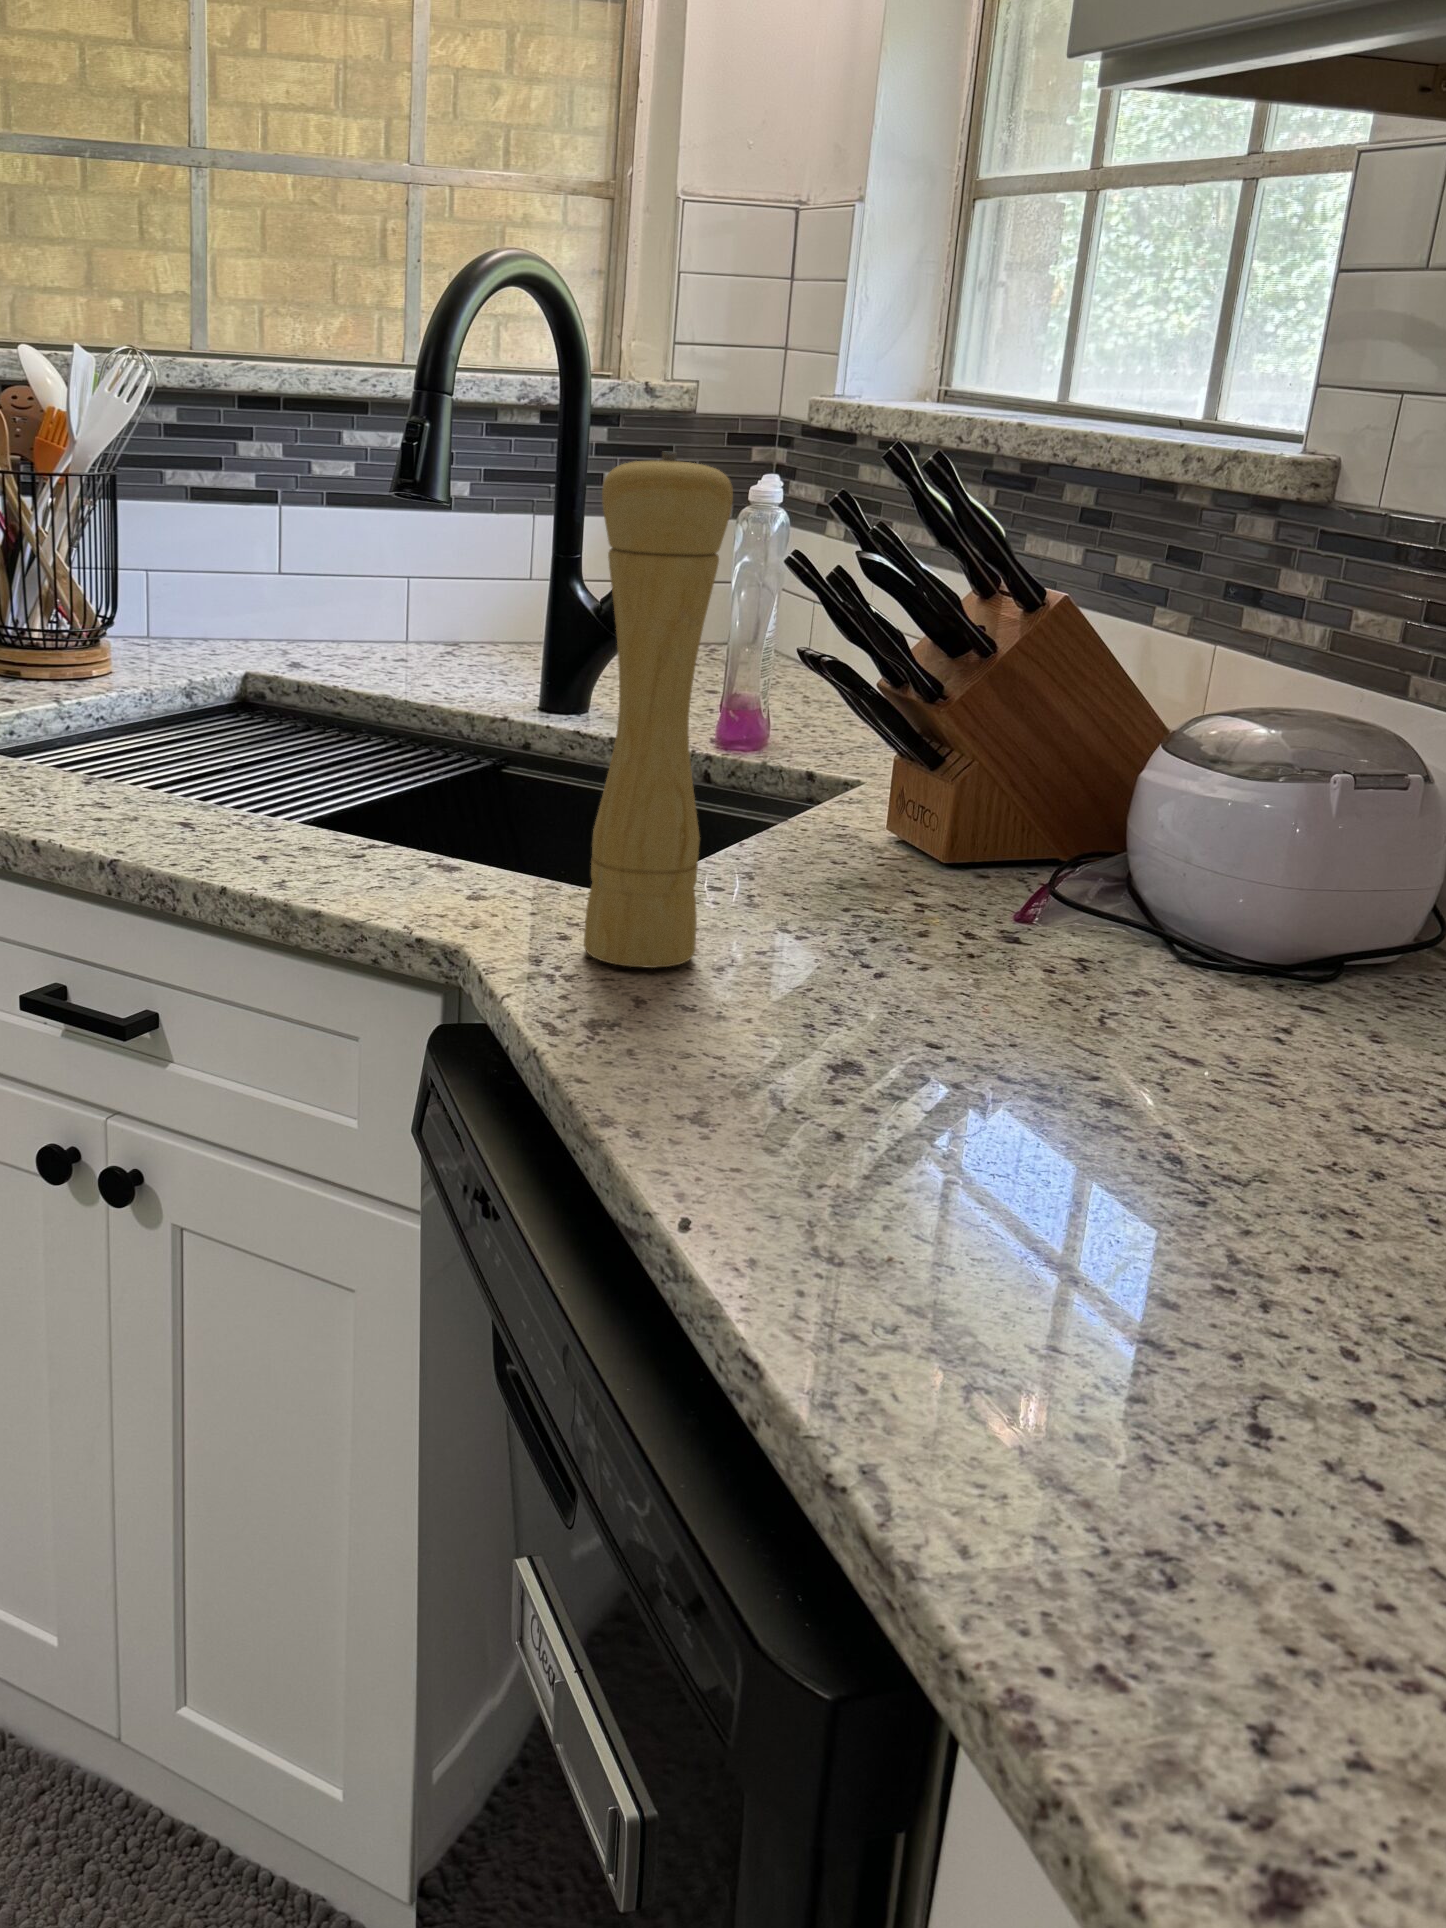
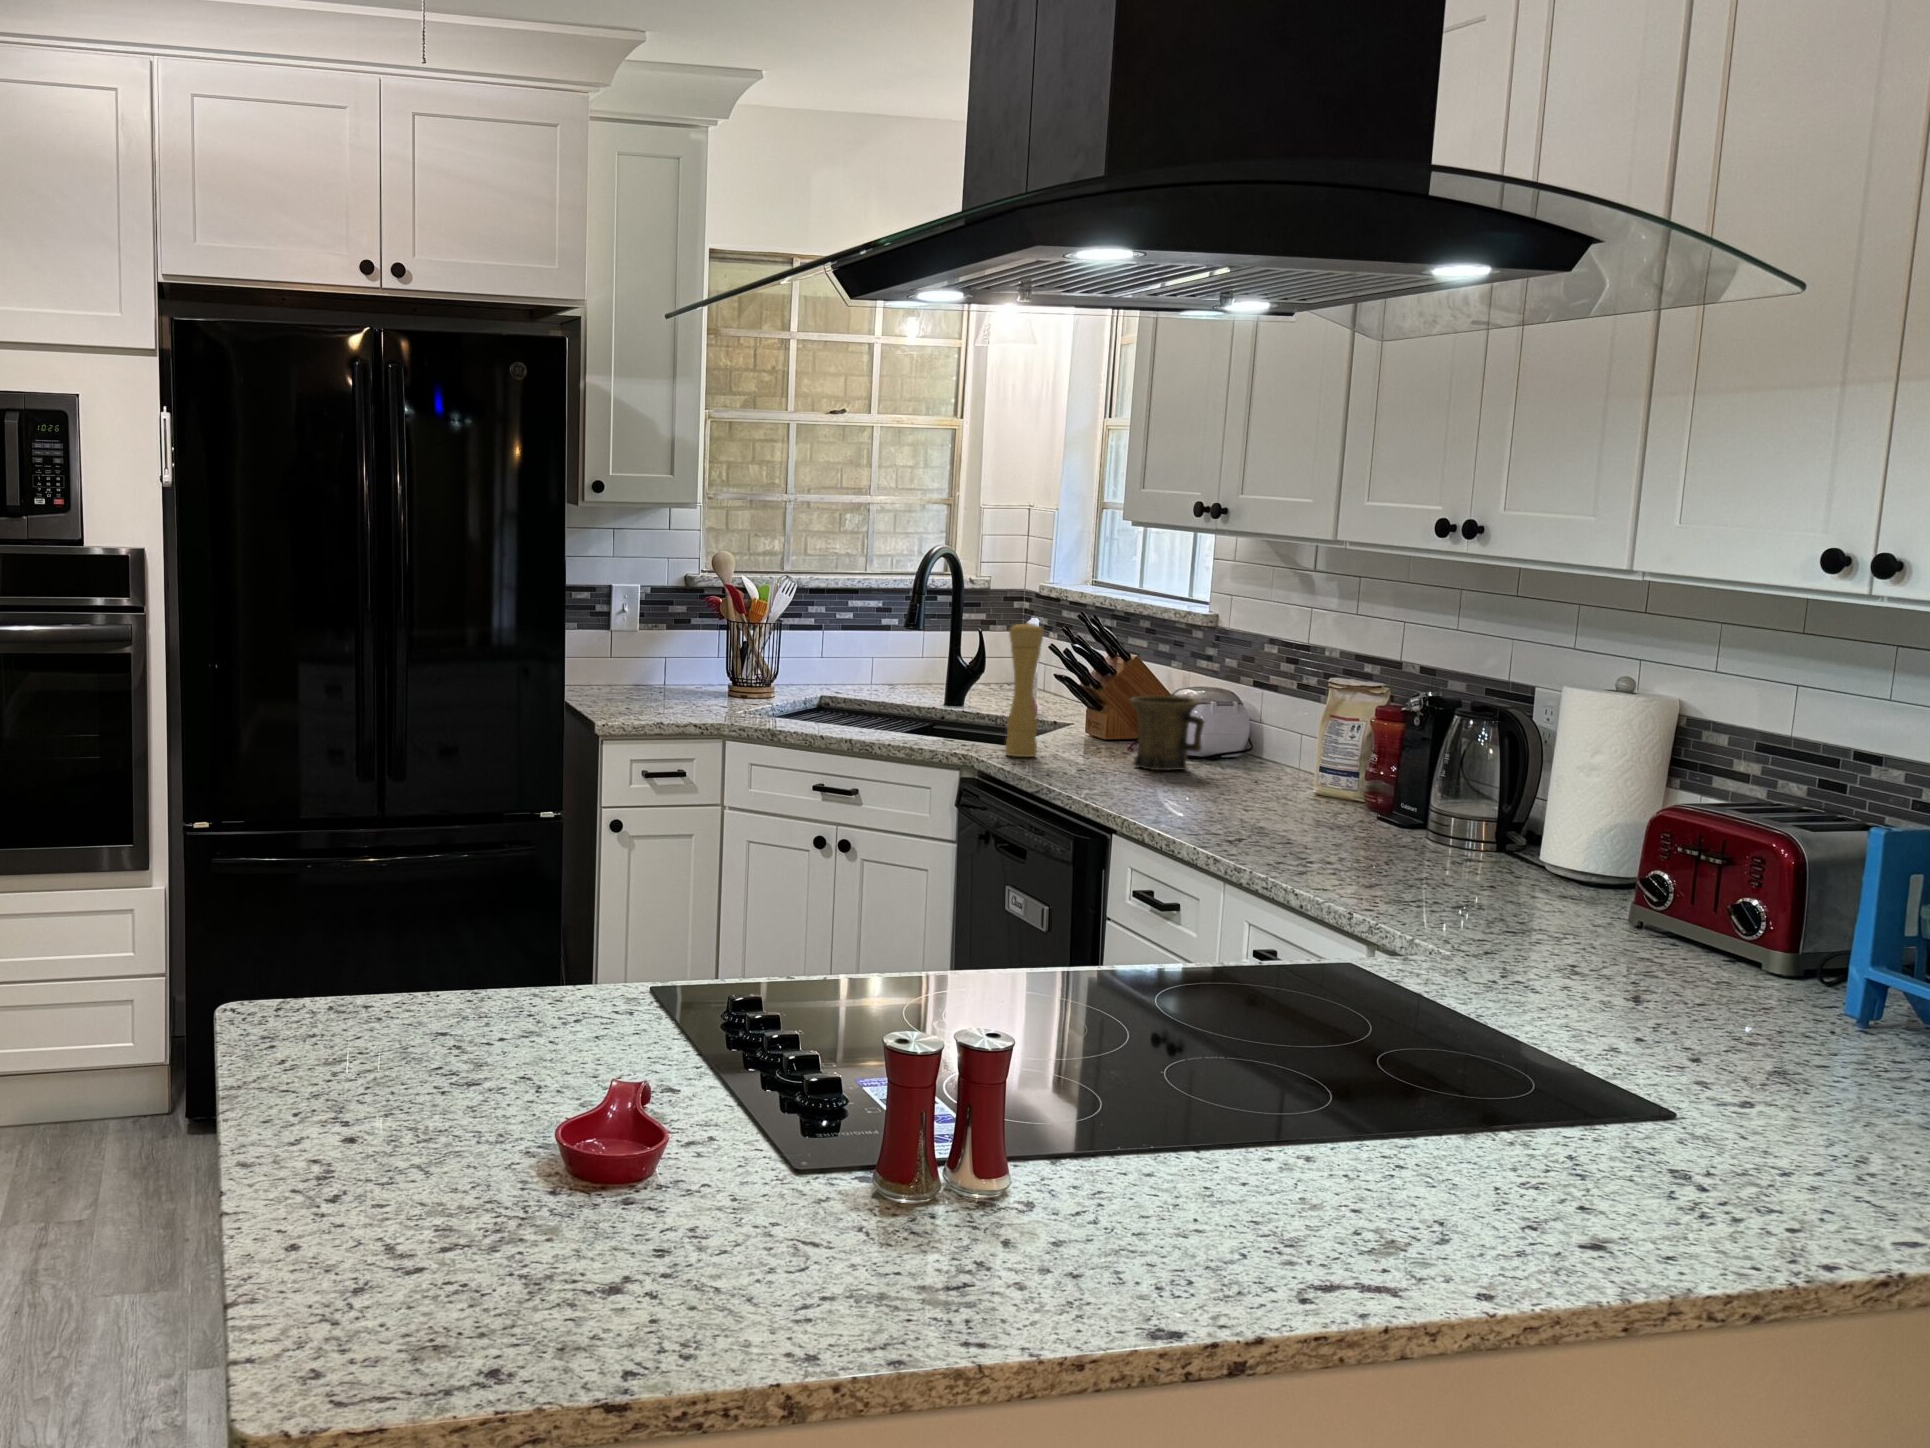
mug: none [1047,752,1361,1064] -> present [1130,696,1205,770]

